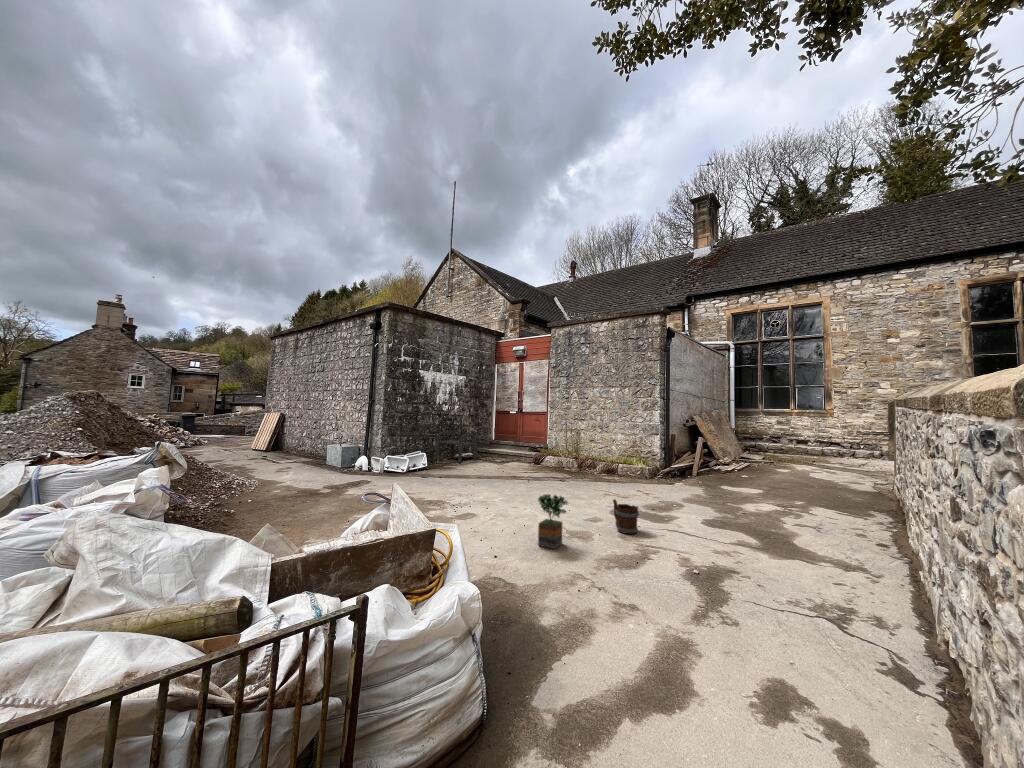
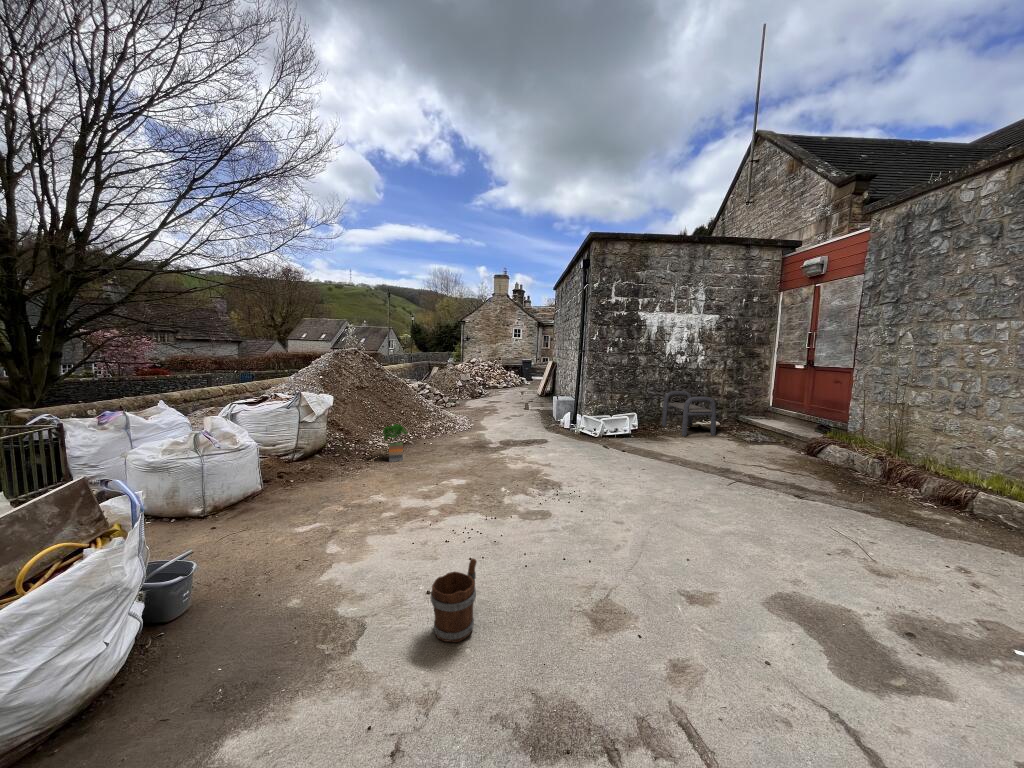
potted tree: present [538,494,567,549] -> present [383,424,407,462]
bucket: present [613,499,639,534] -> present [431,559,477,642]

